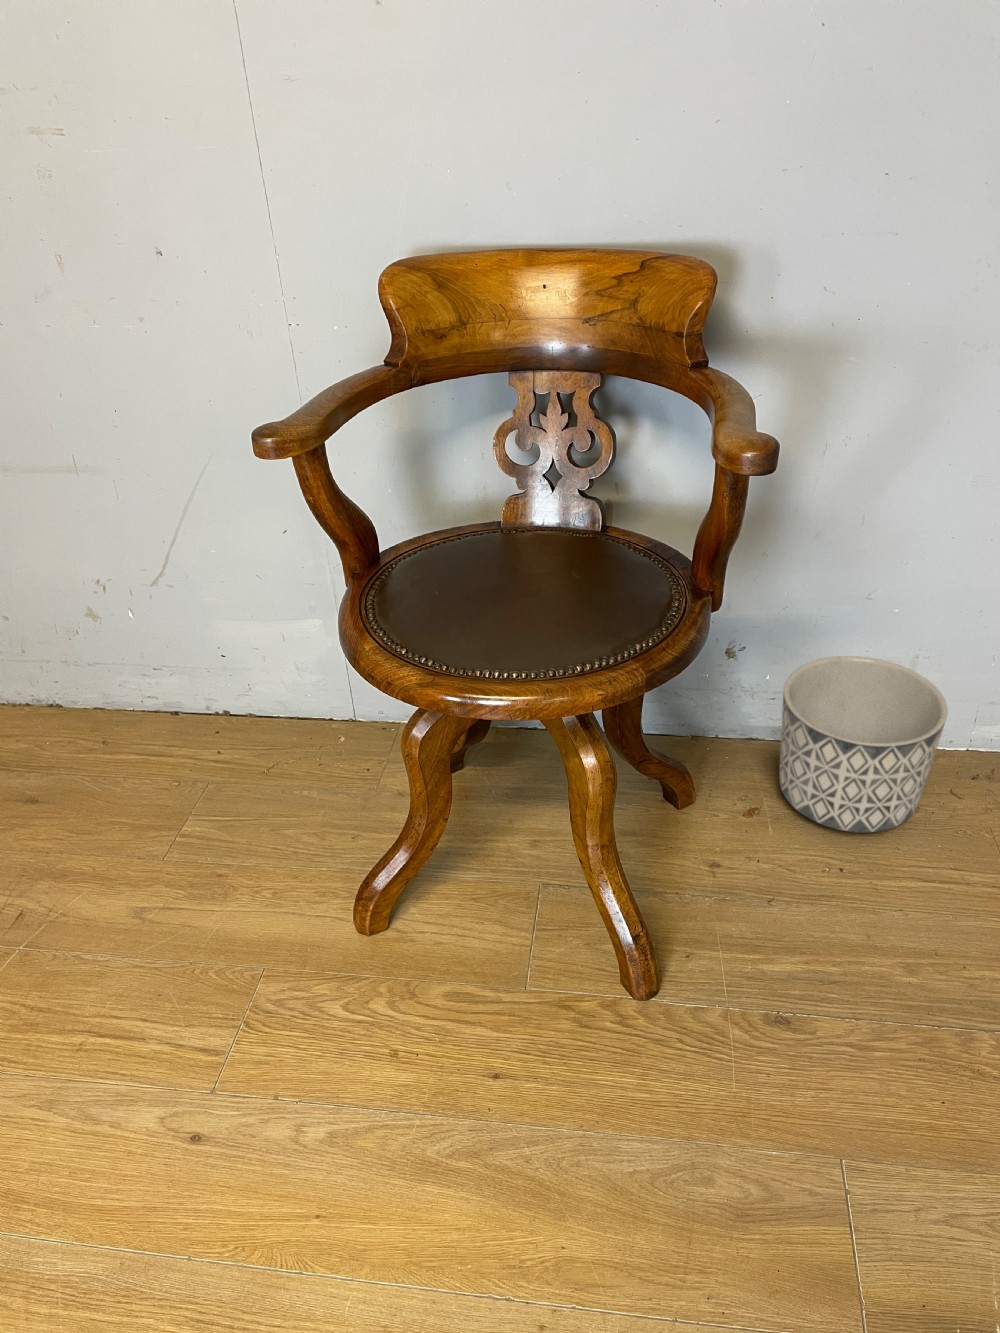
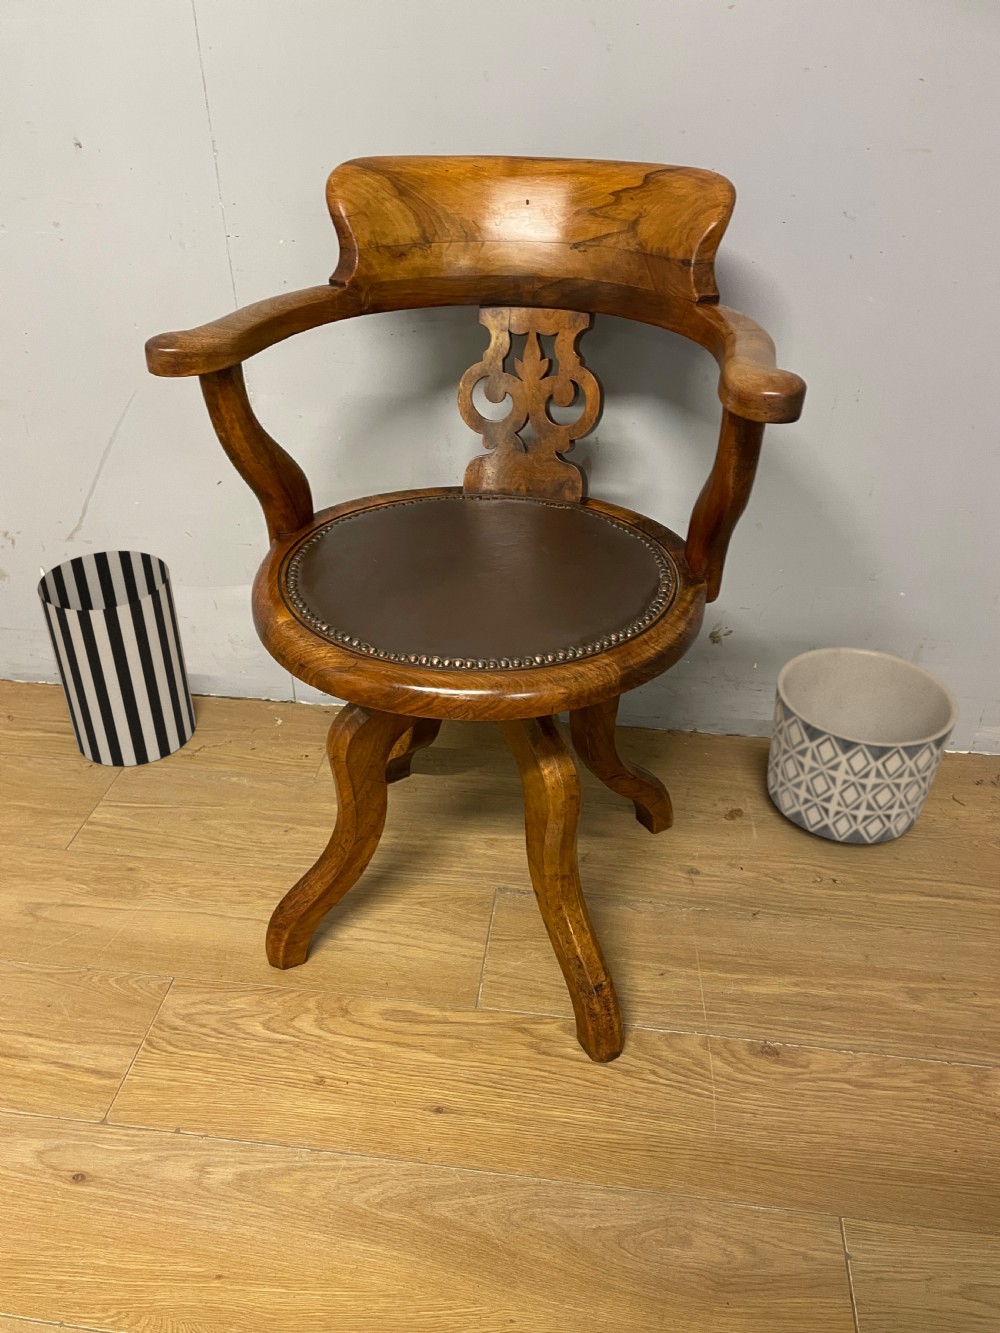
wastebasket: none [130,594,269,784] -> present [37,551,196,766]

